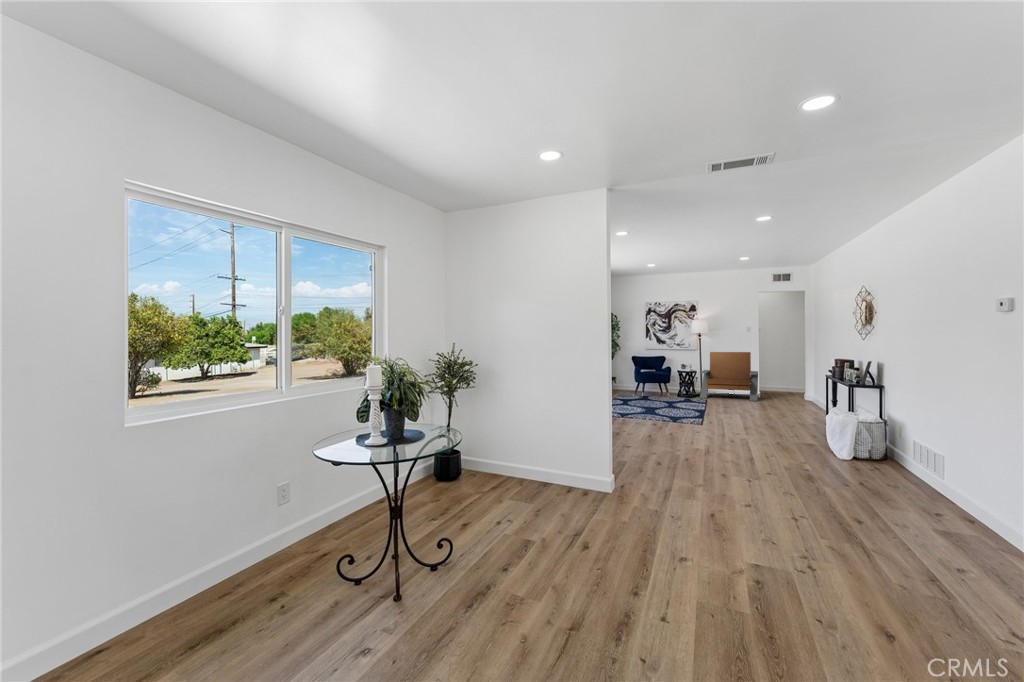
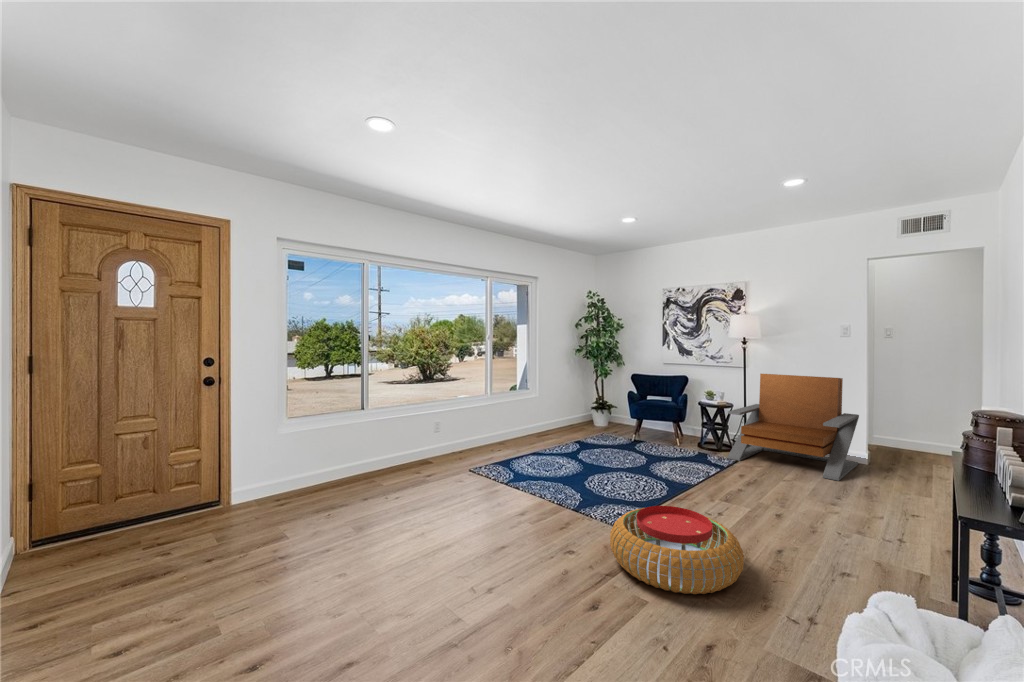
pouf: none [701,400,760,424] -> present [610,506,744,594]

